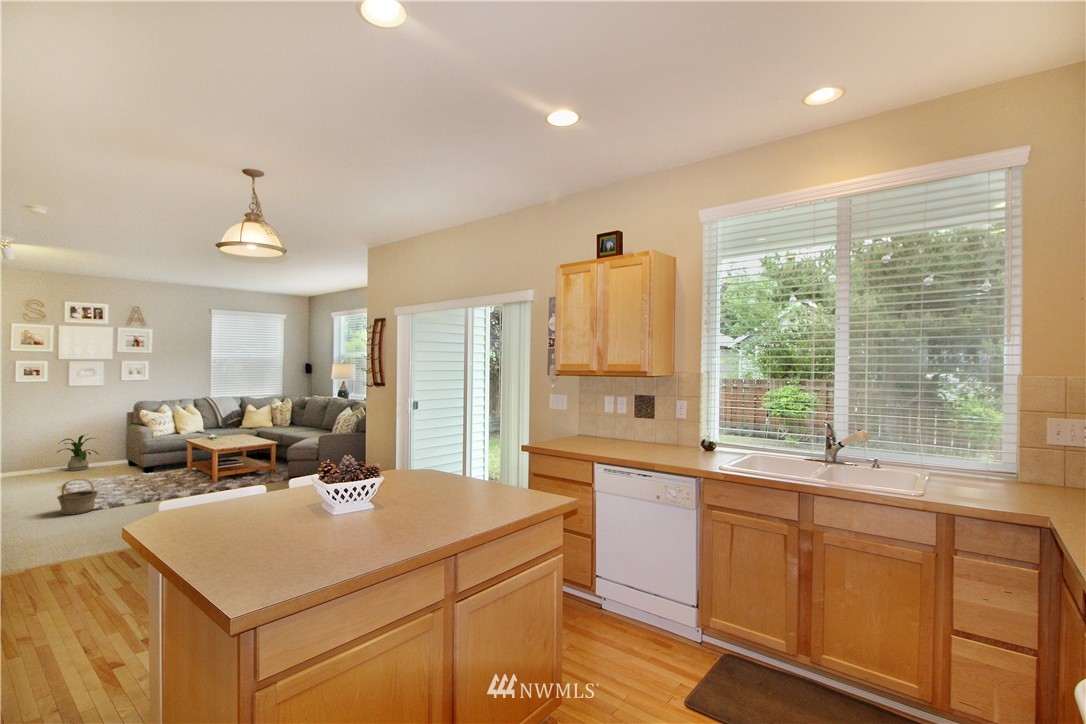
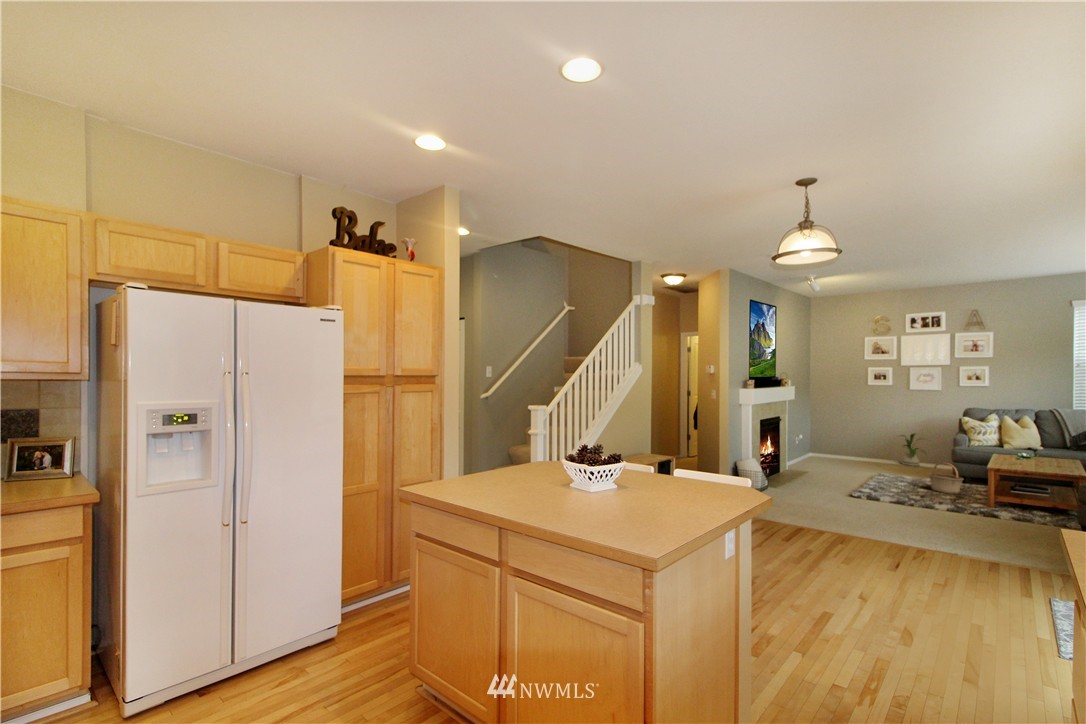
basket: present [57,479,98,515] -> present [928,463,963,494]

